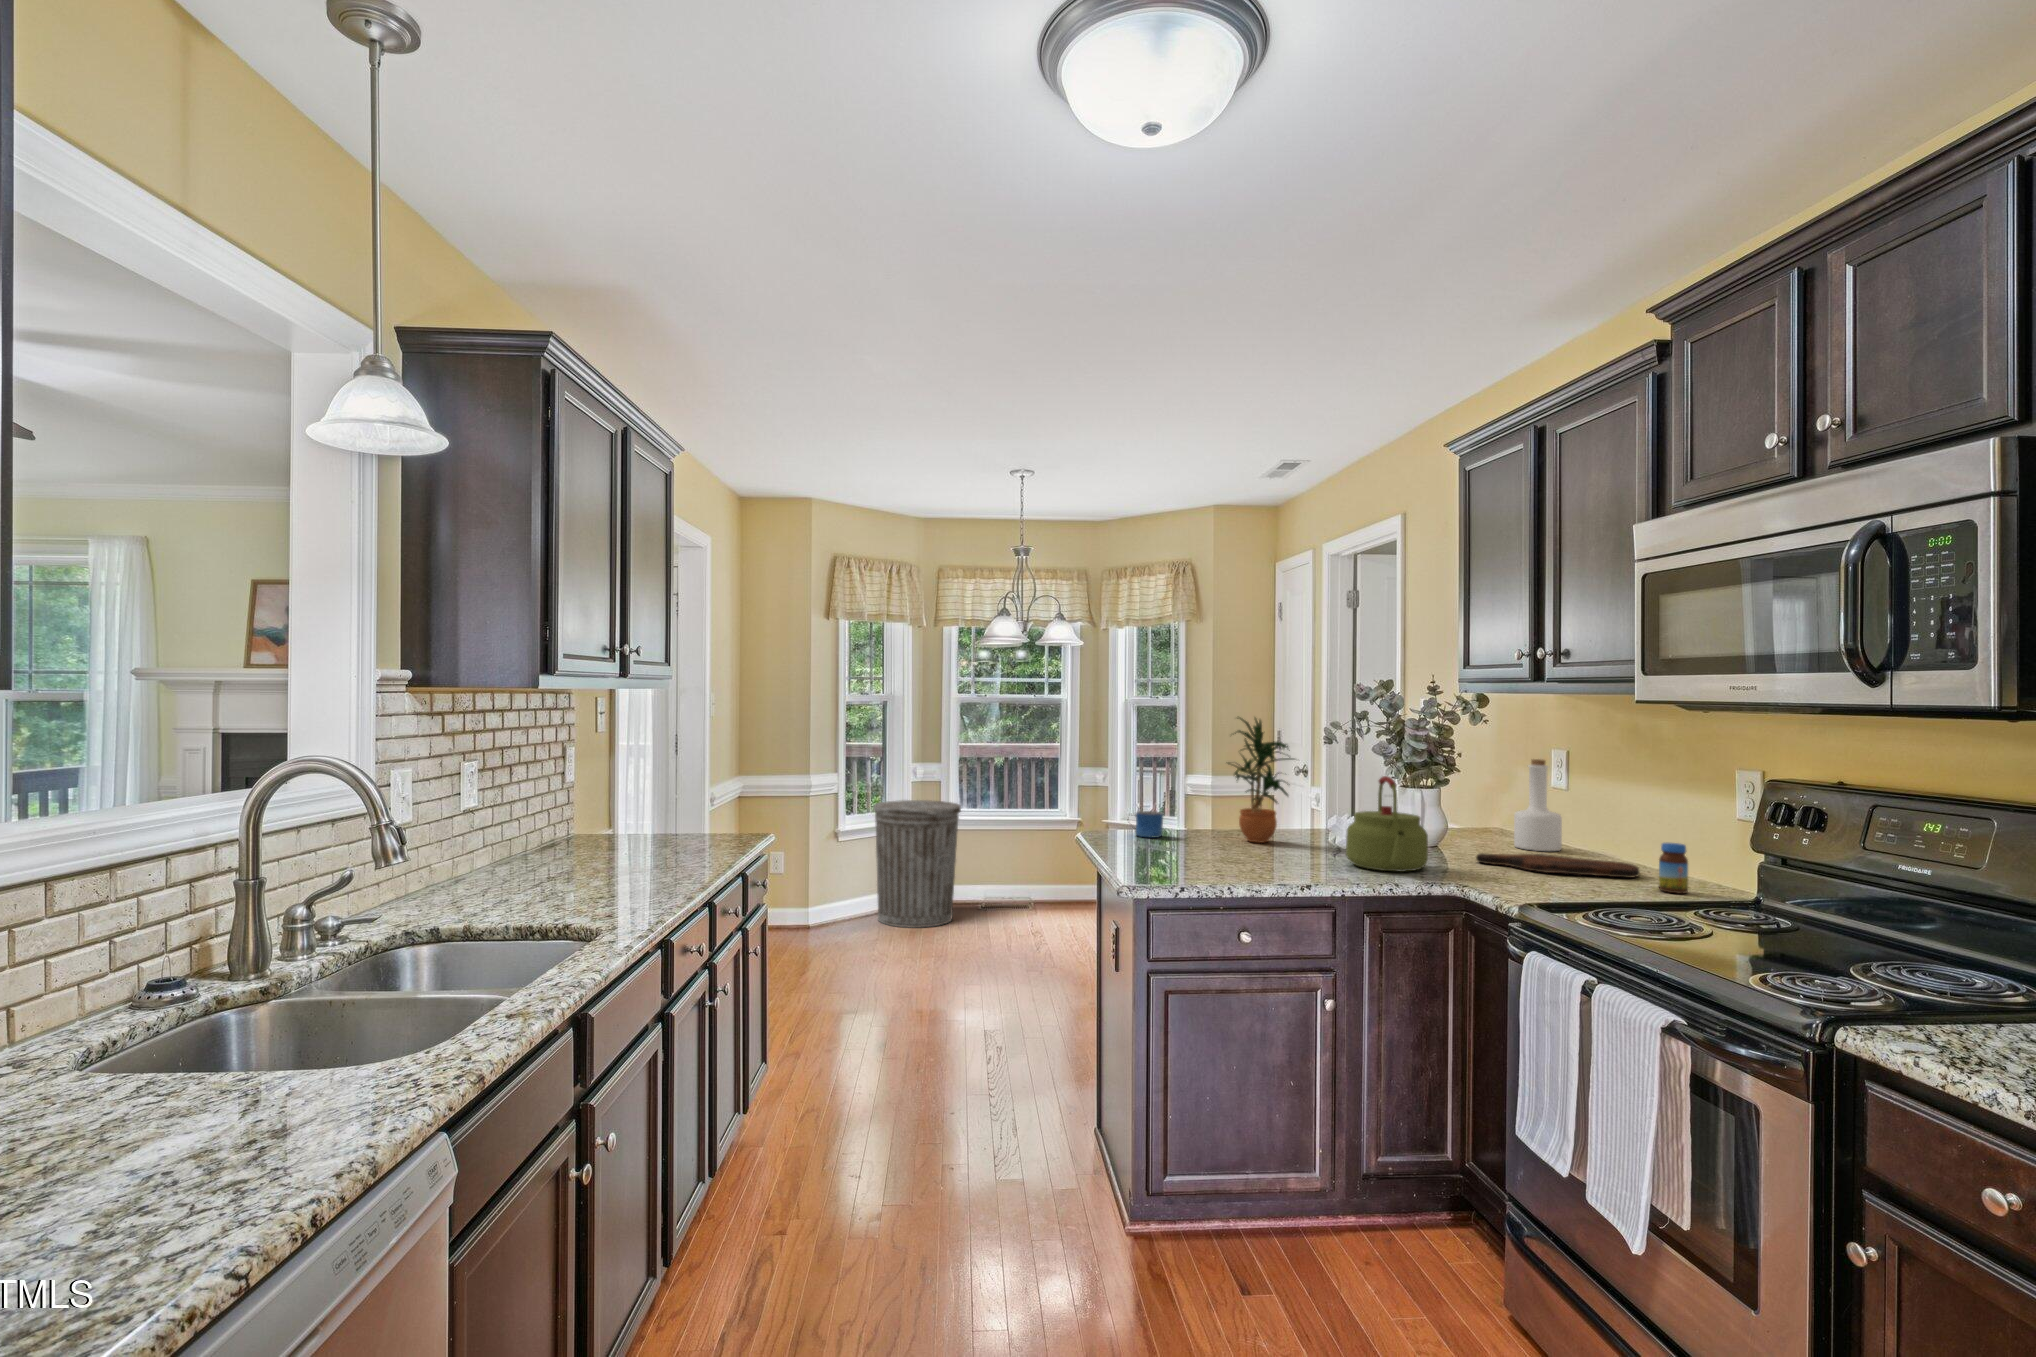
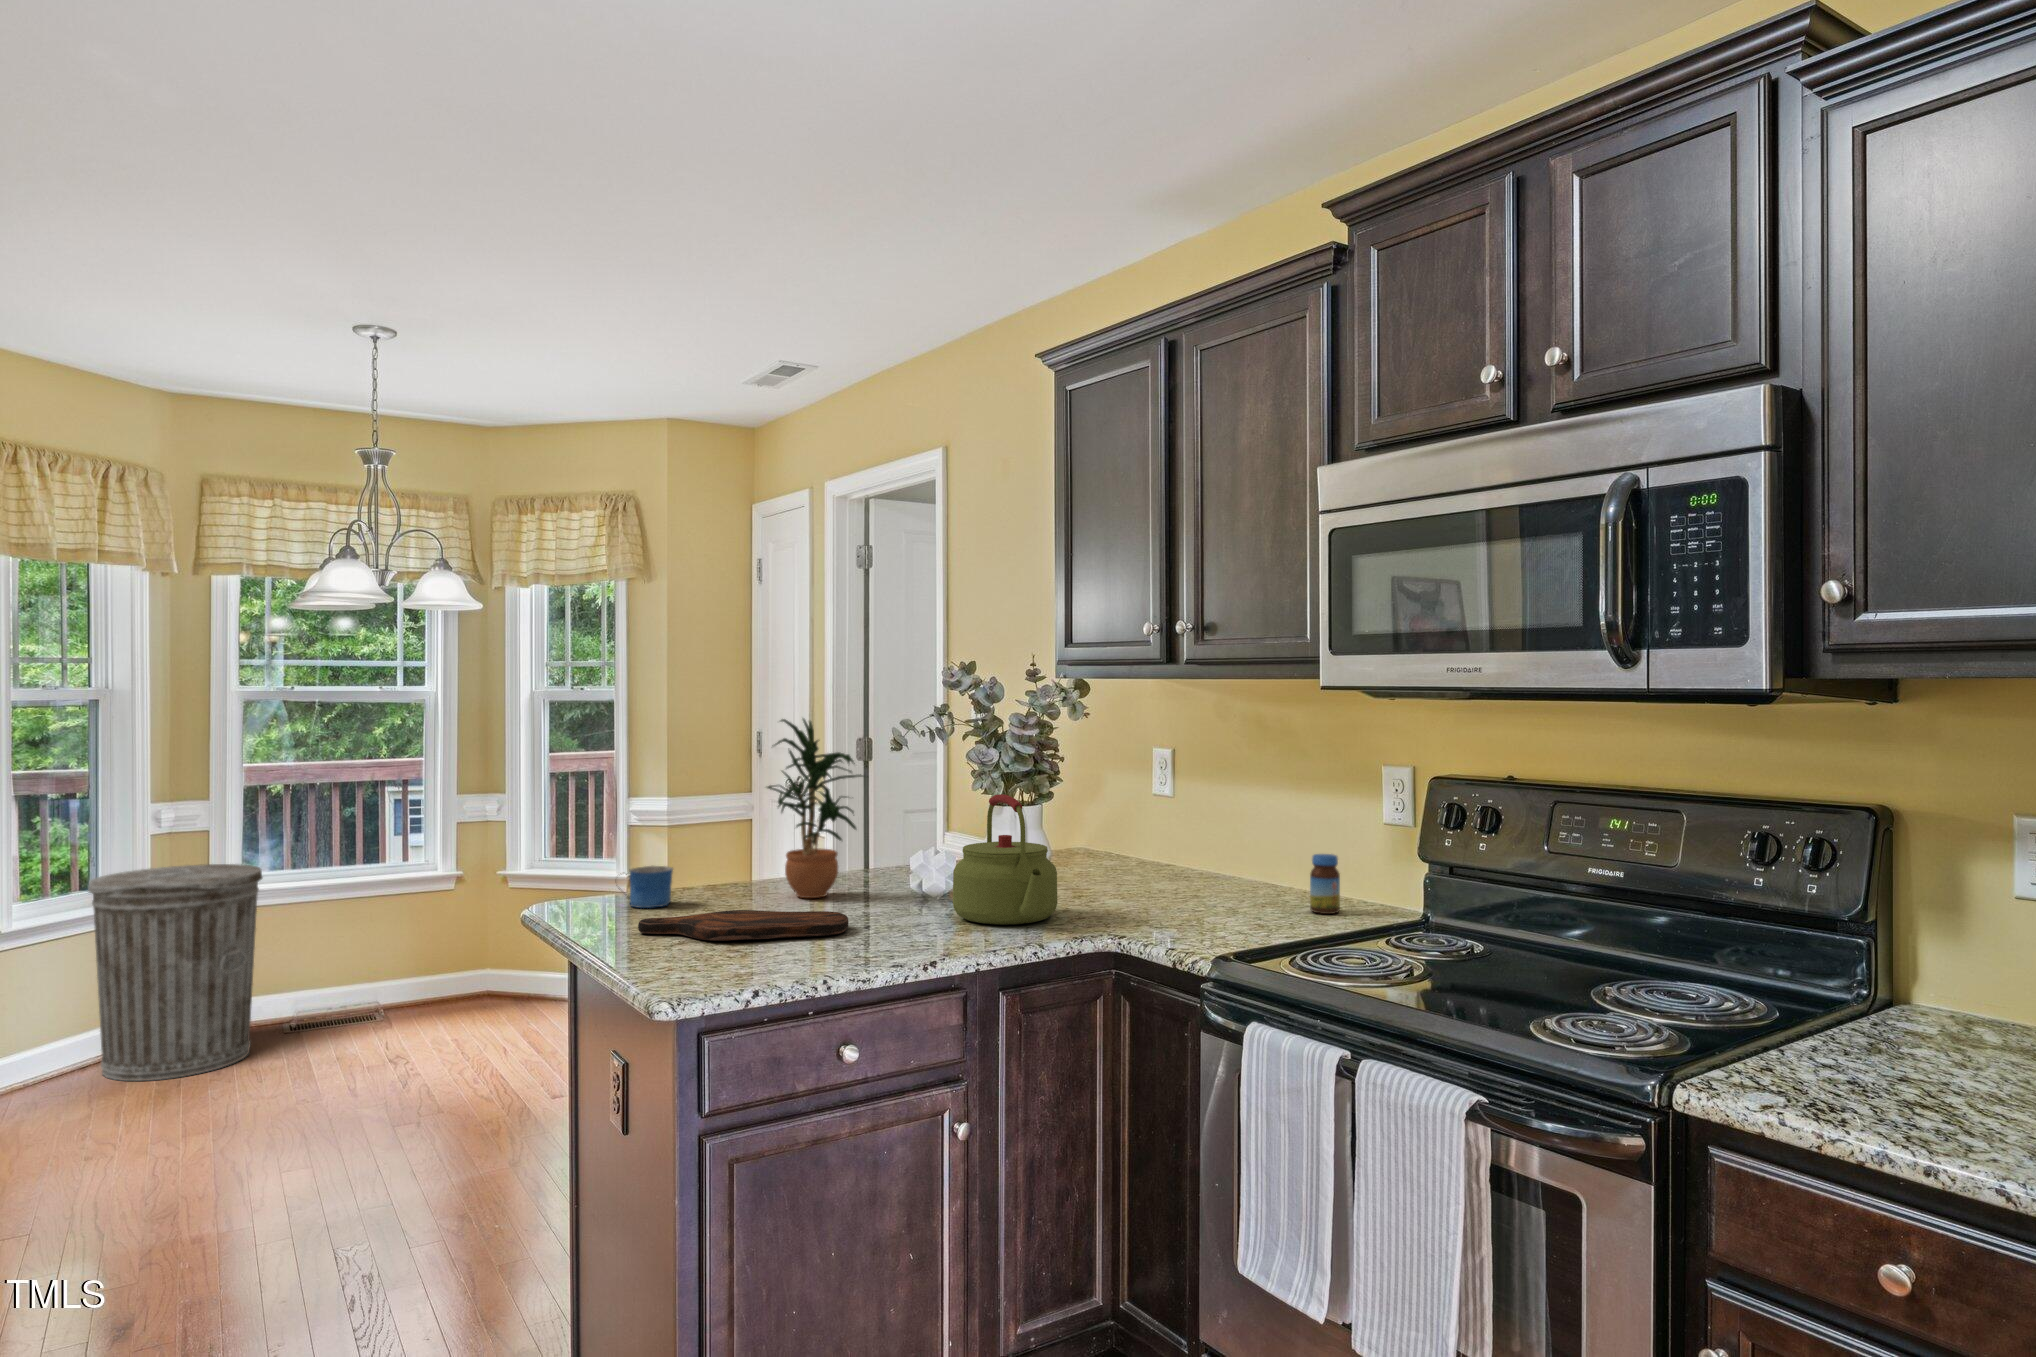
bottle: present [1514,759,1562,851] -> none [1113,759,1165,871]
cutting board: present [1476,853,1640,878] -> present [638,910,849,941]

